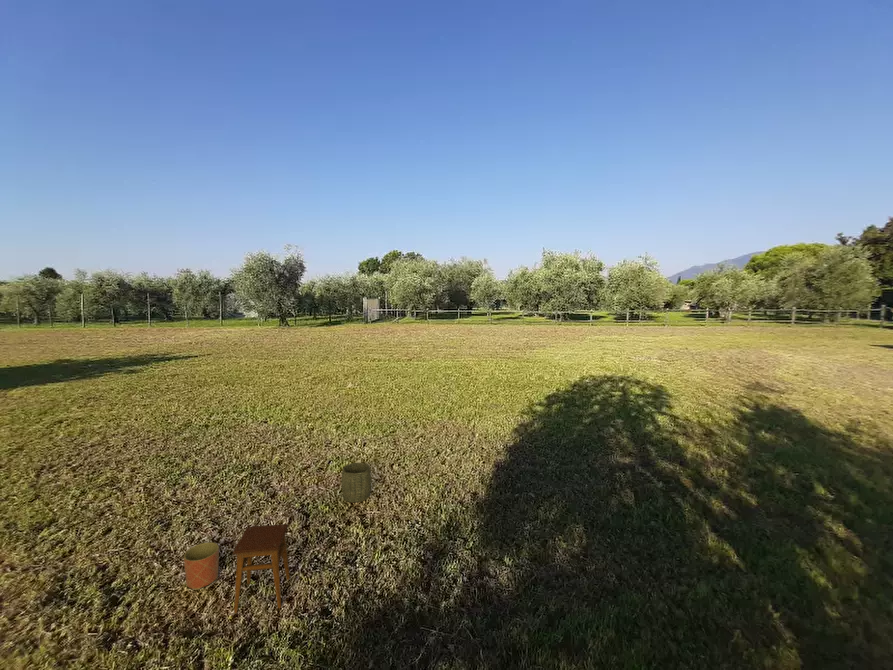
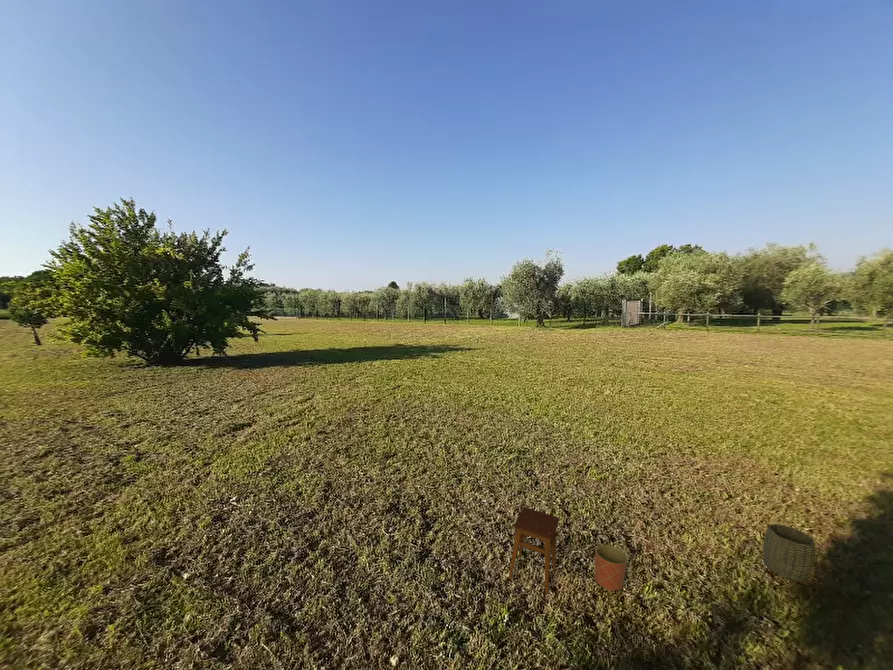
woven basket: present [341,463,371,502] -> present [763,524,816,582]
planter: present [184,542,219,590] -> present [594,545,627,591]

